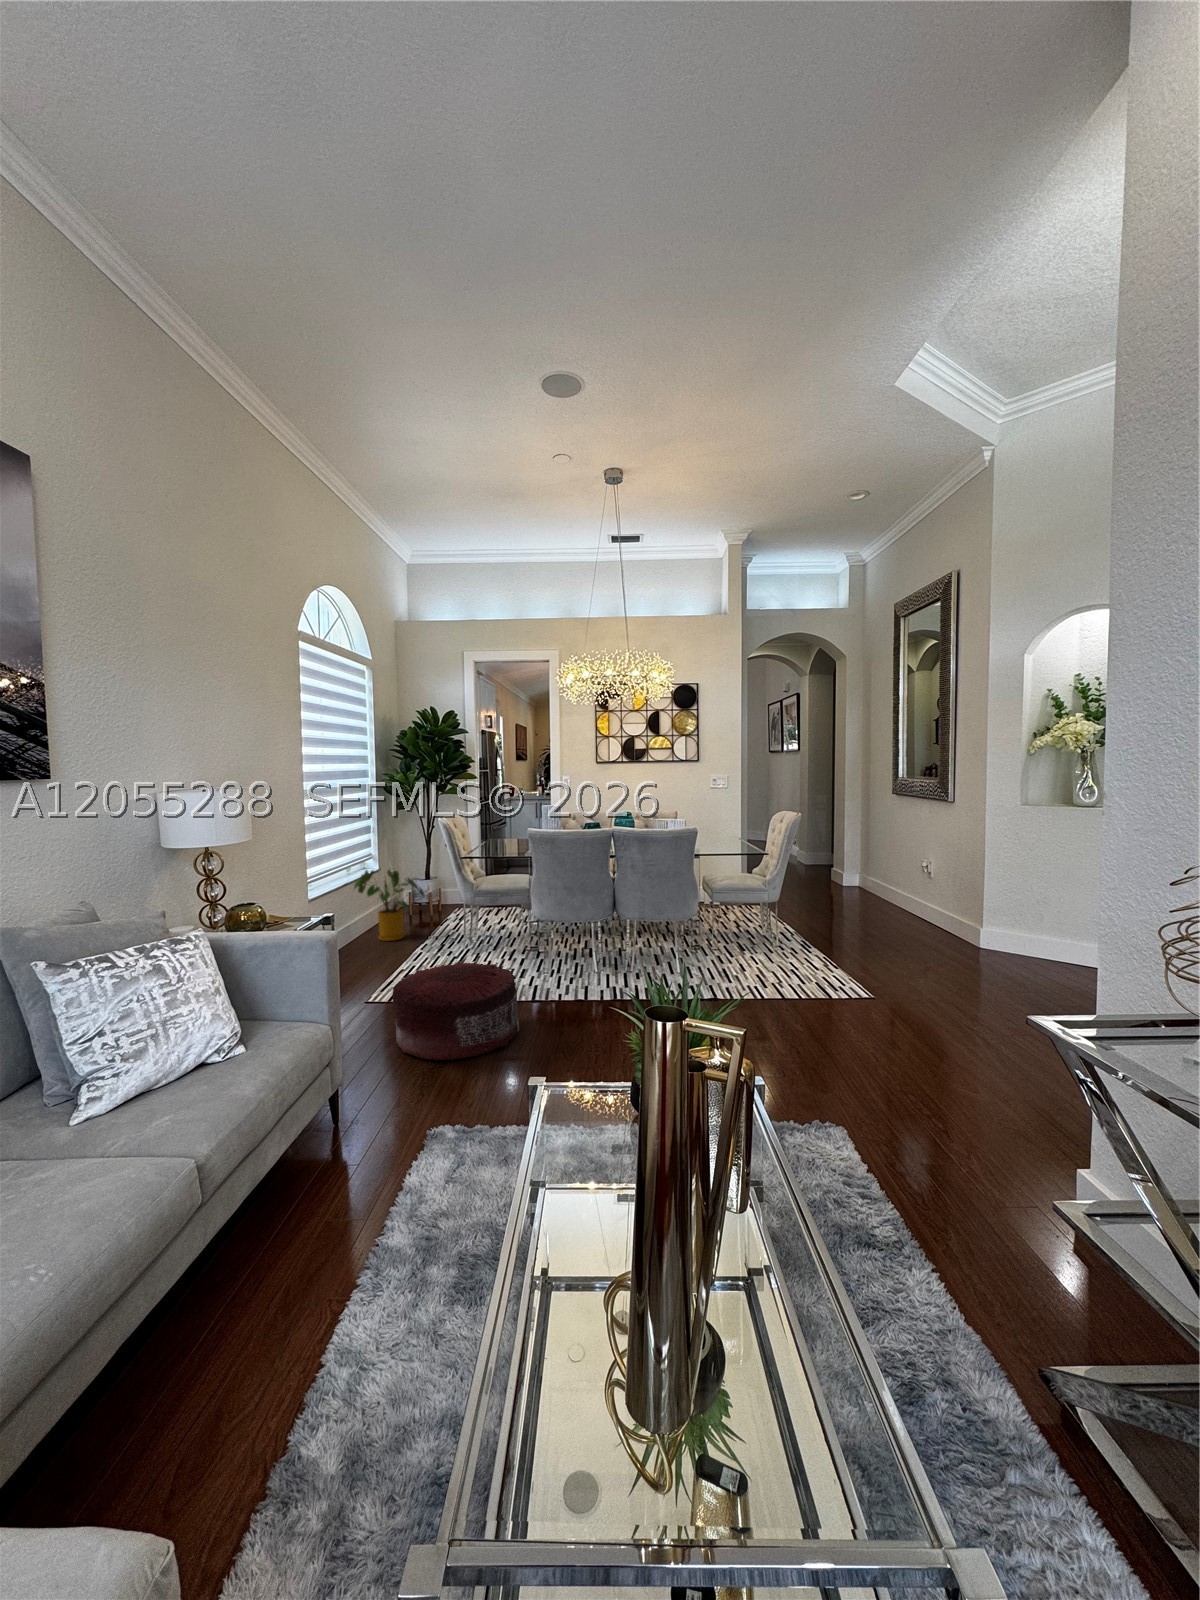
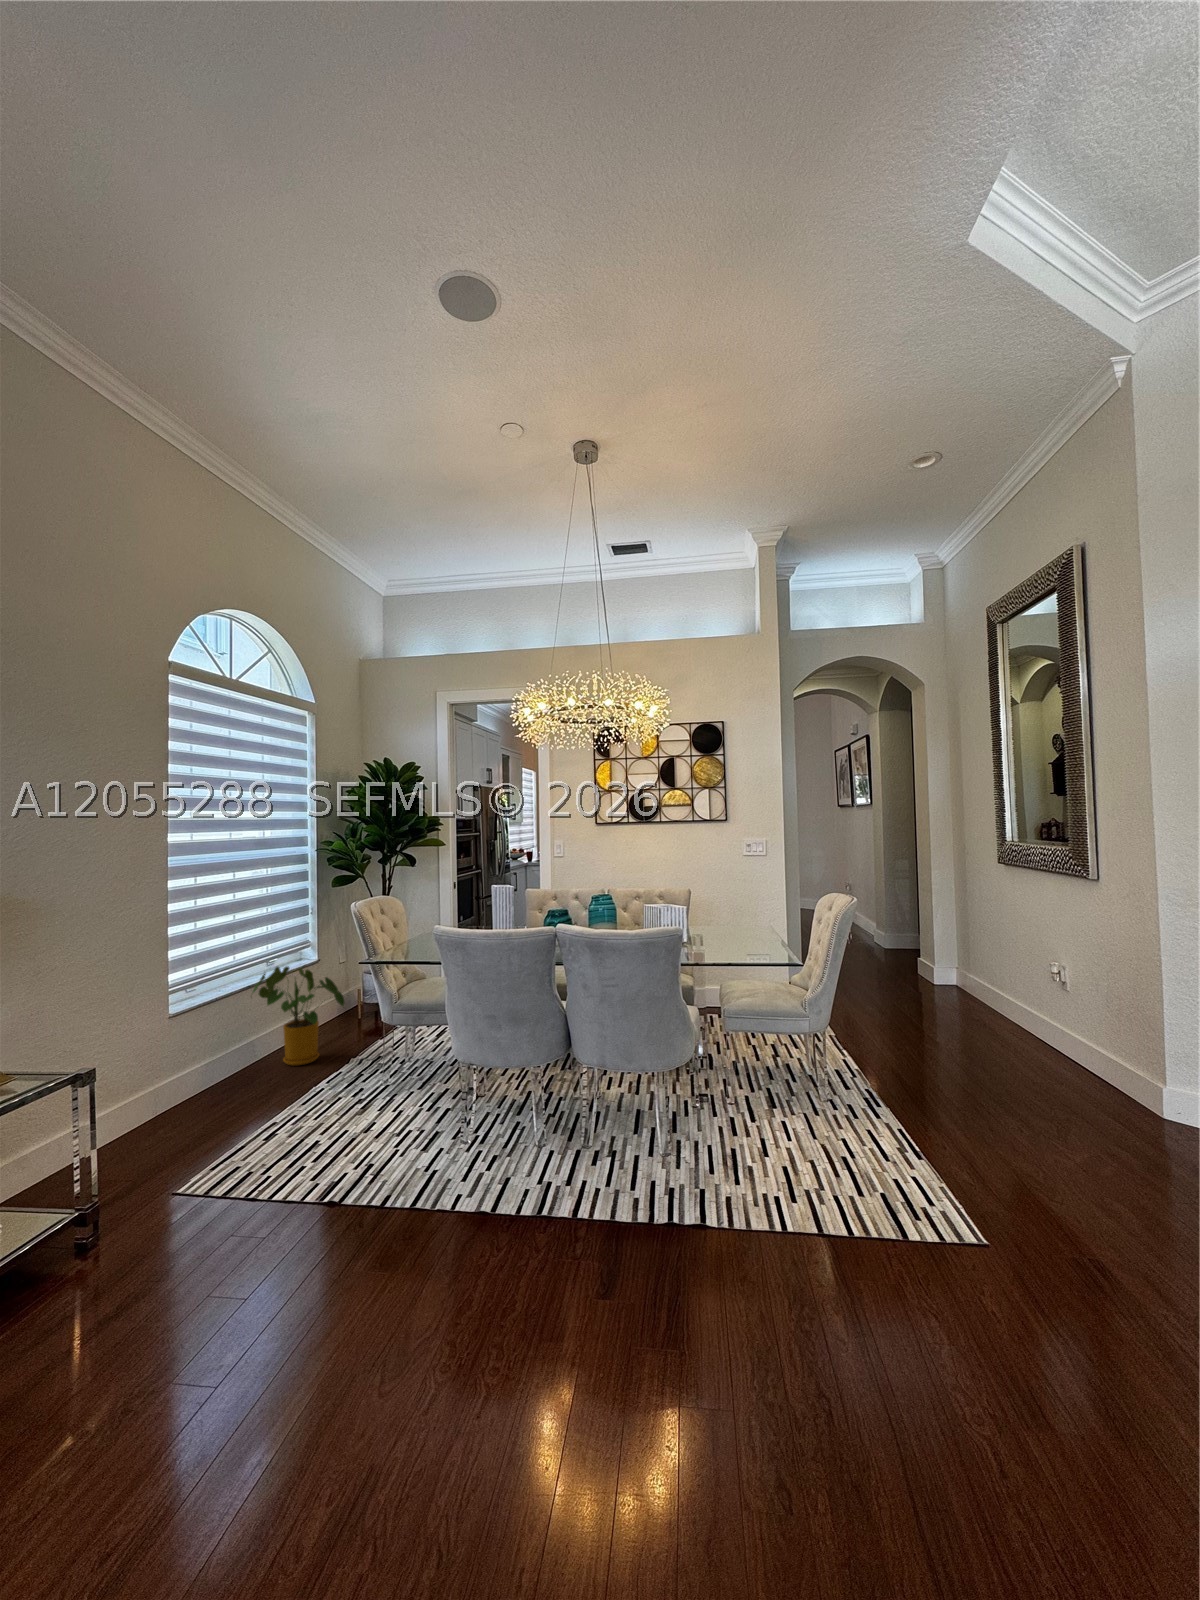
pouf: present [392,961,519,1060] -> none [105,1151,353,1384]

